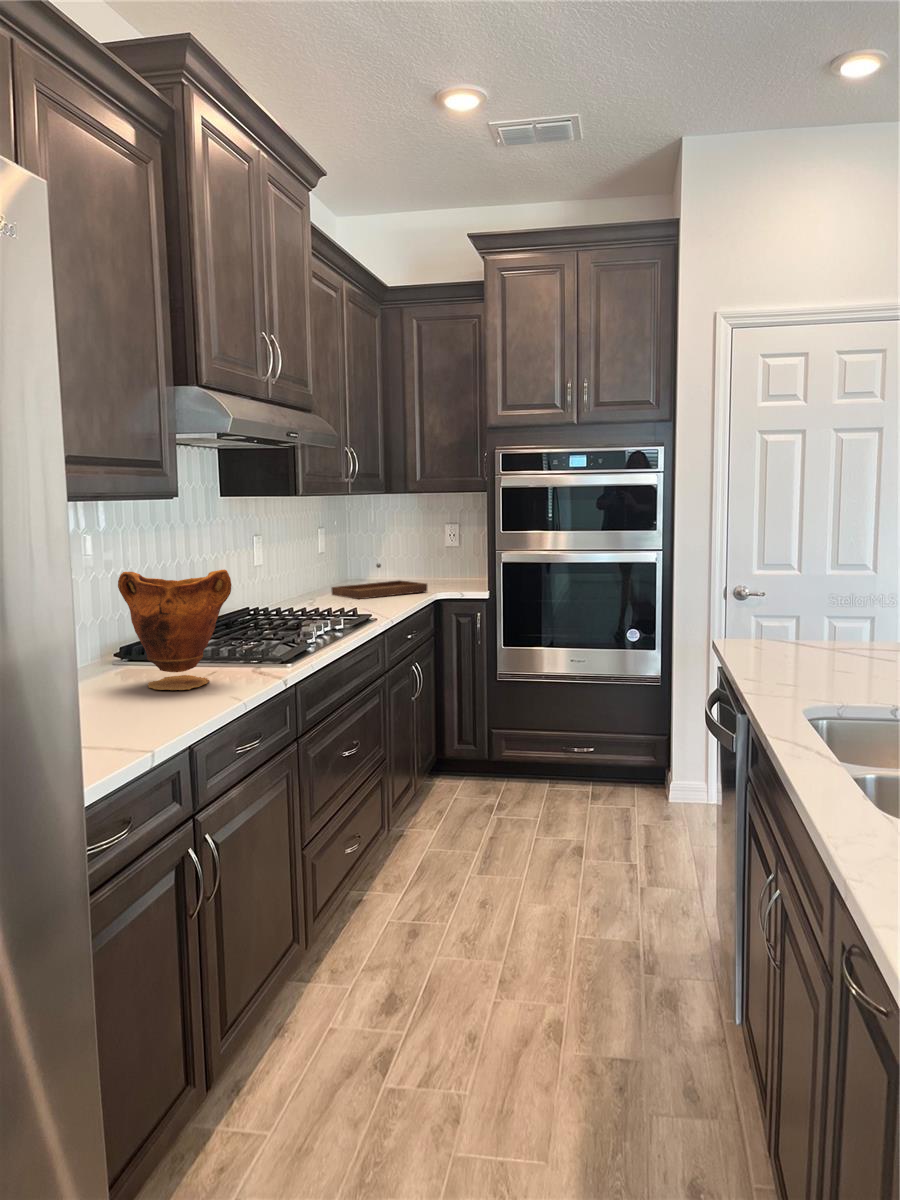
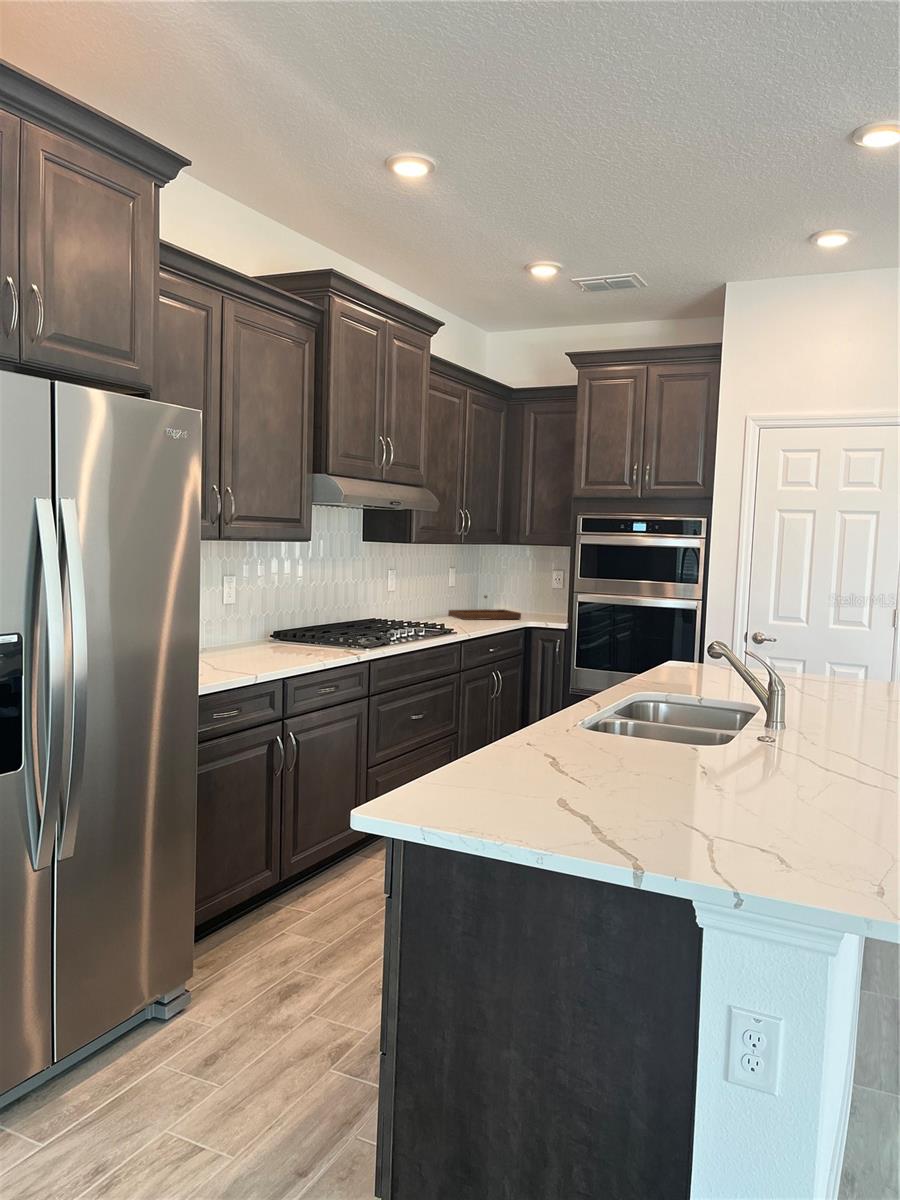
vase: present [118,570,232,690] -> none [267,583,330,654]

